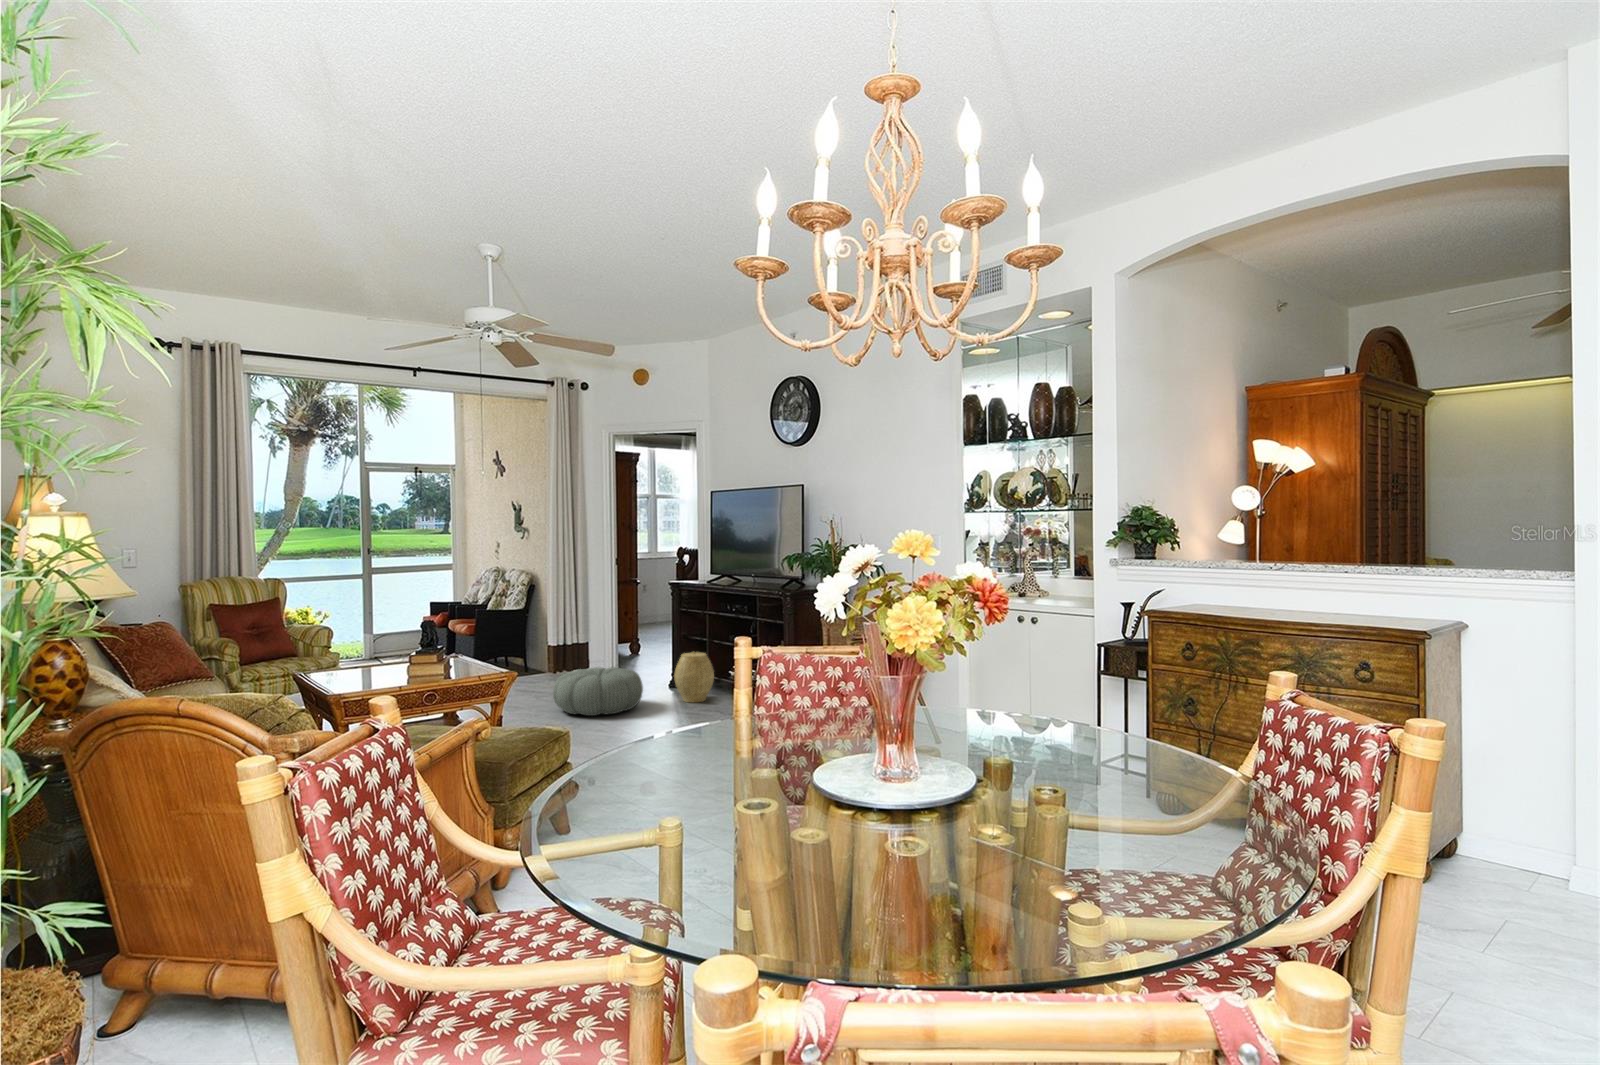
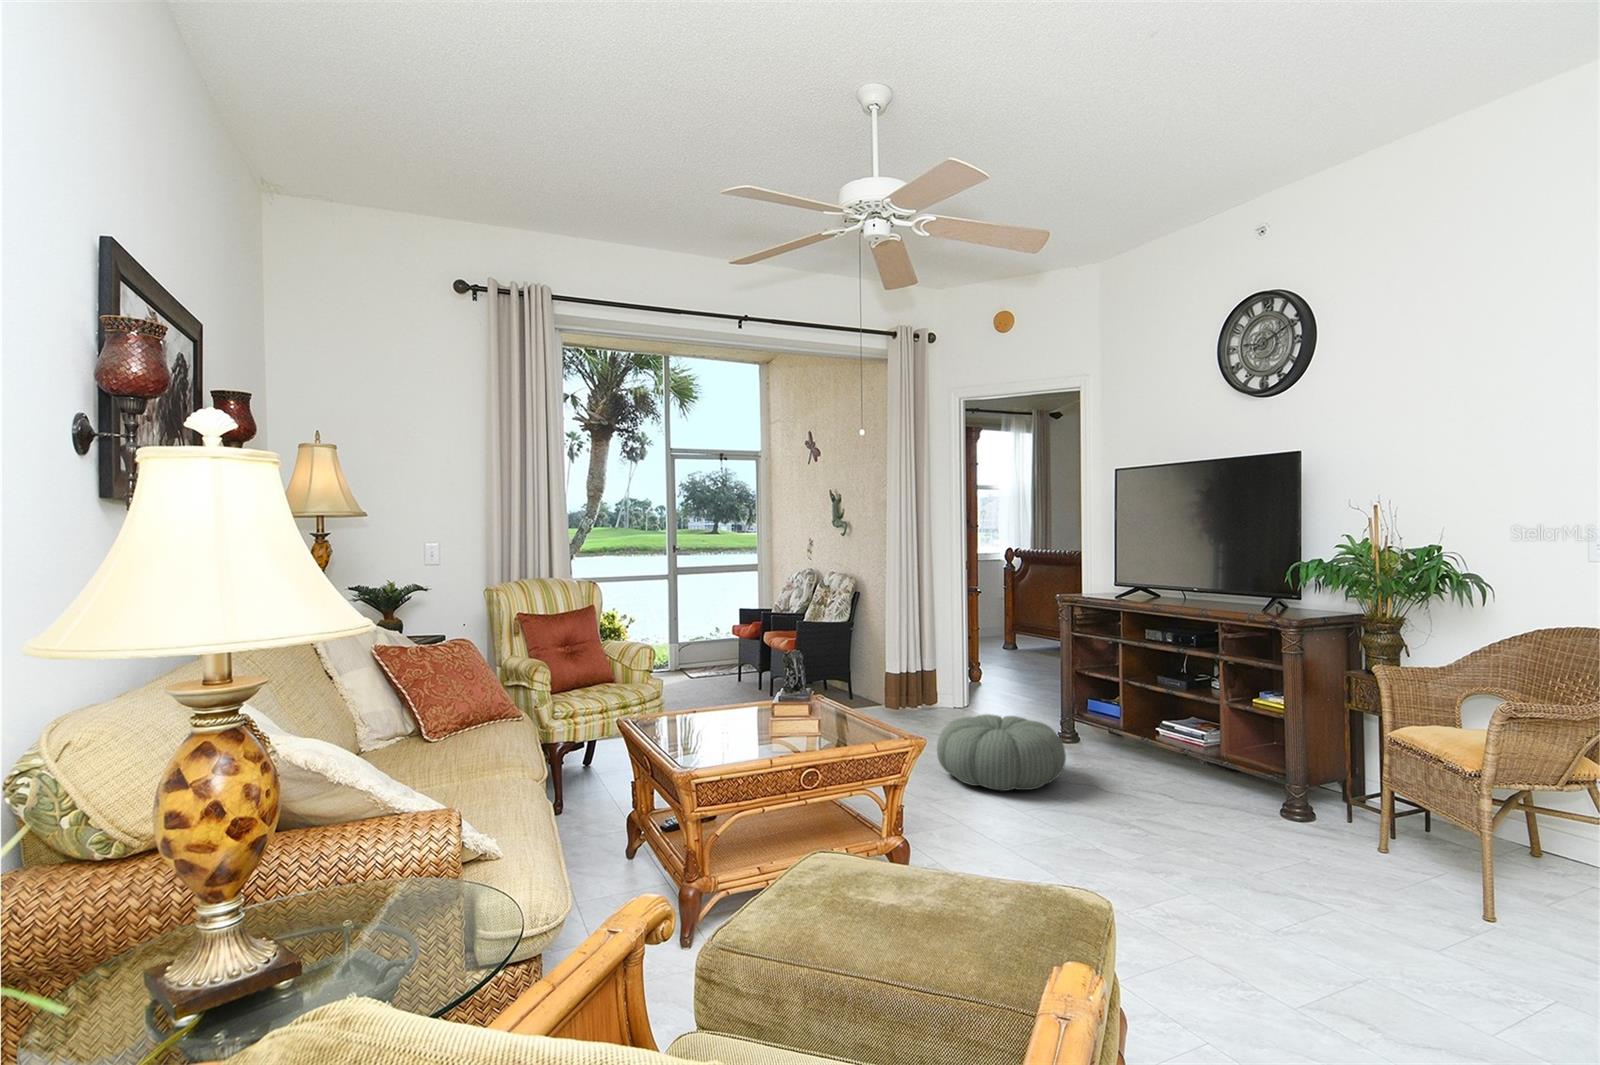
woven basket: present [674,652,714,703] -> none [1097,699,1158,774]

